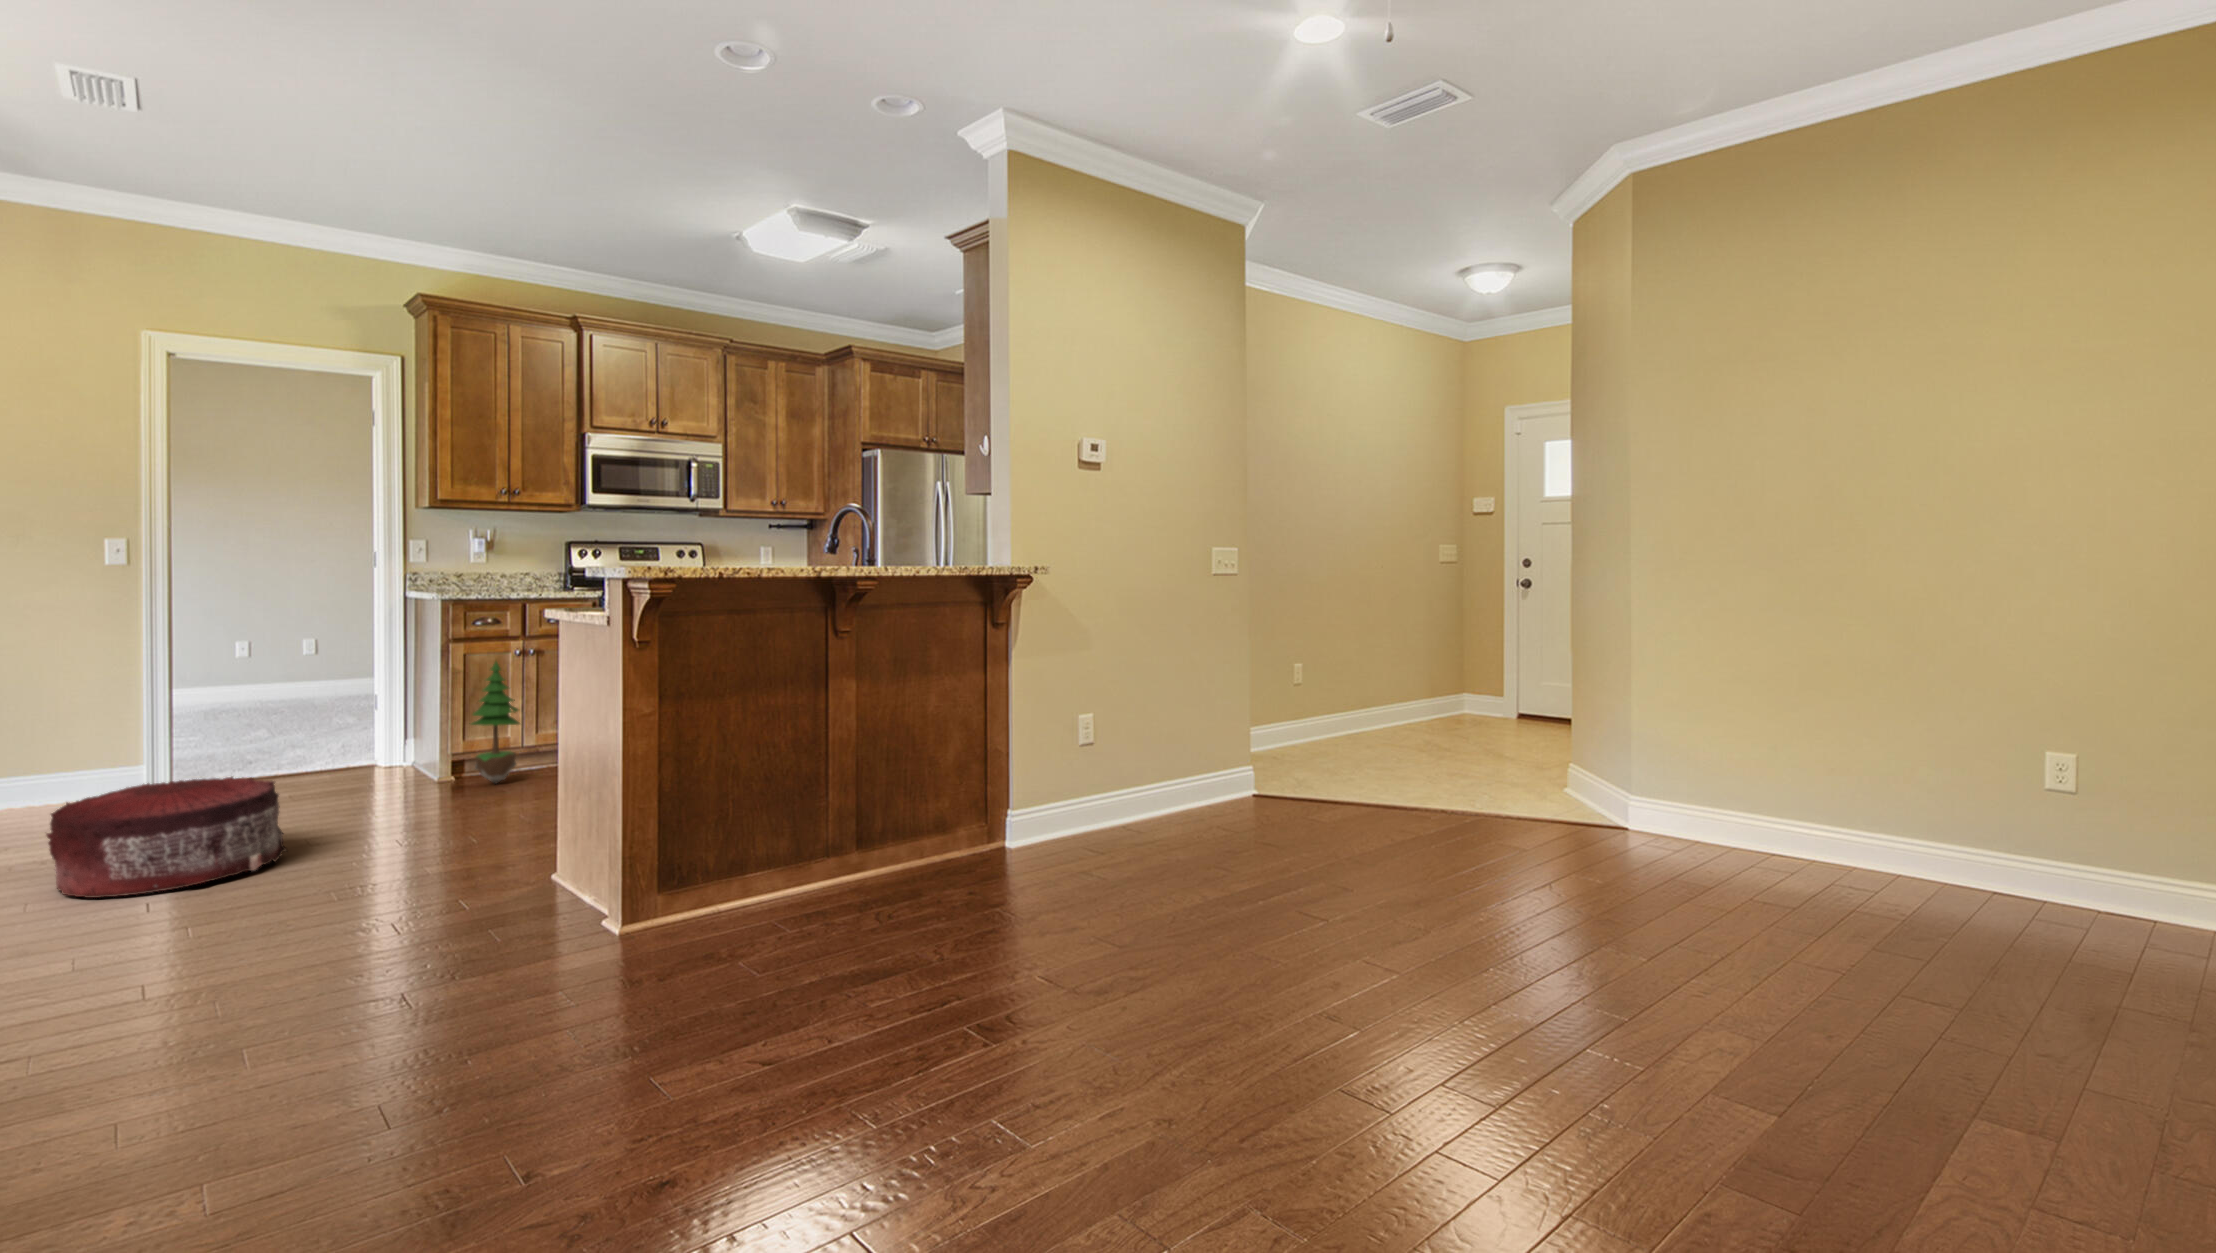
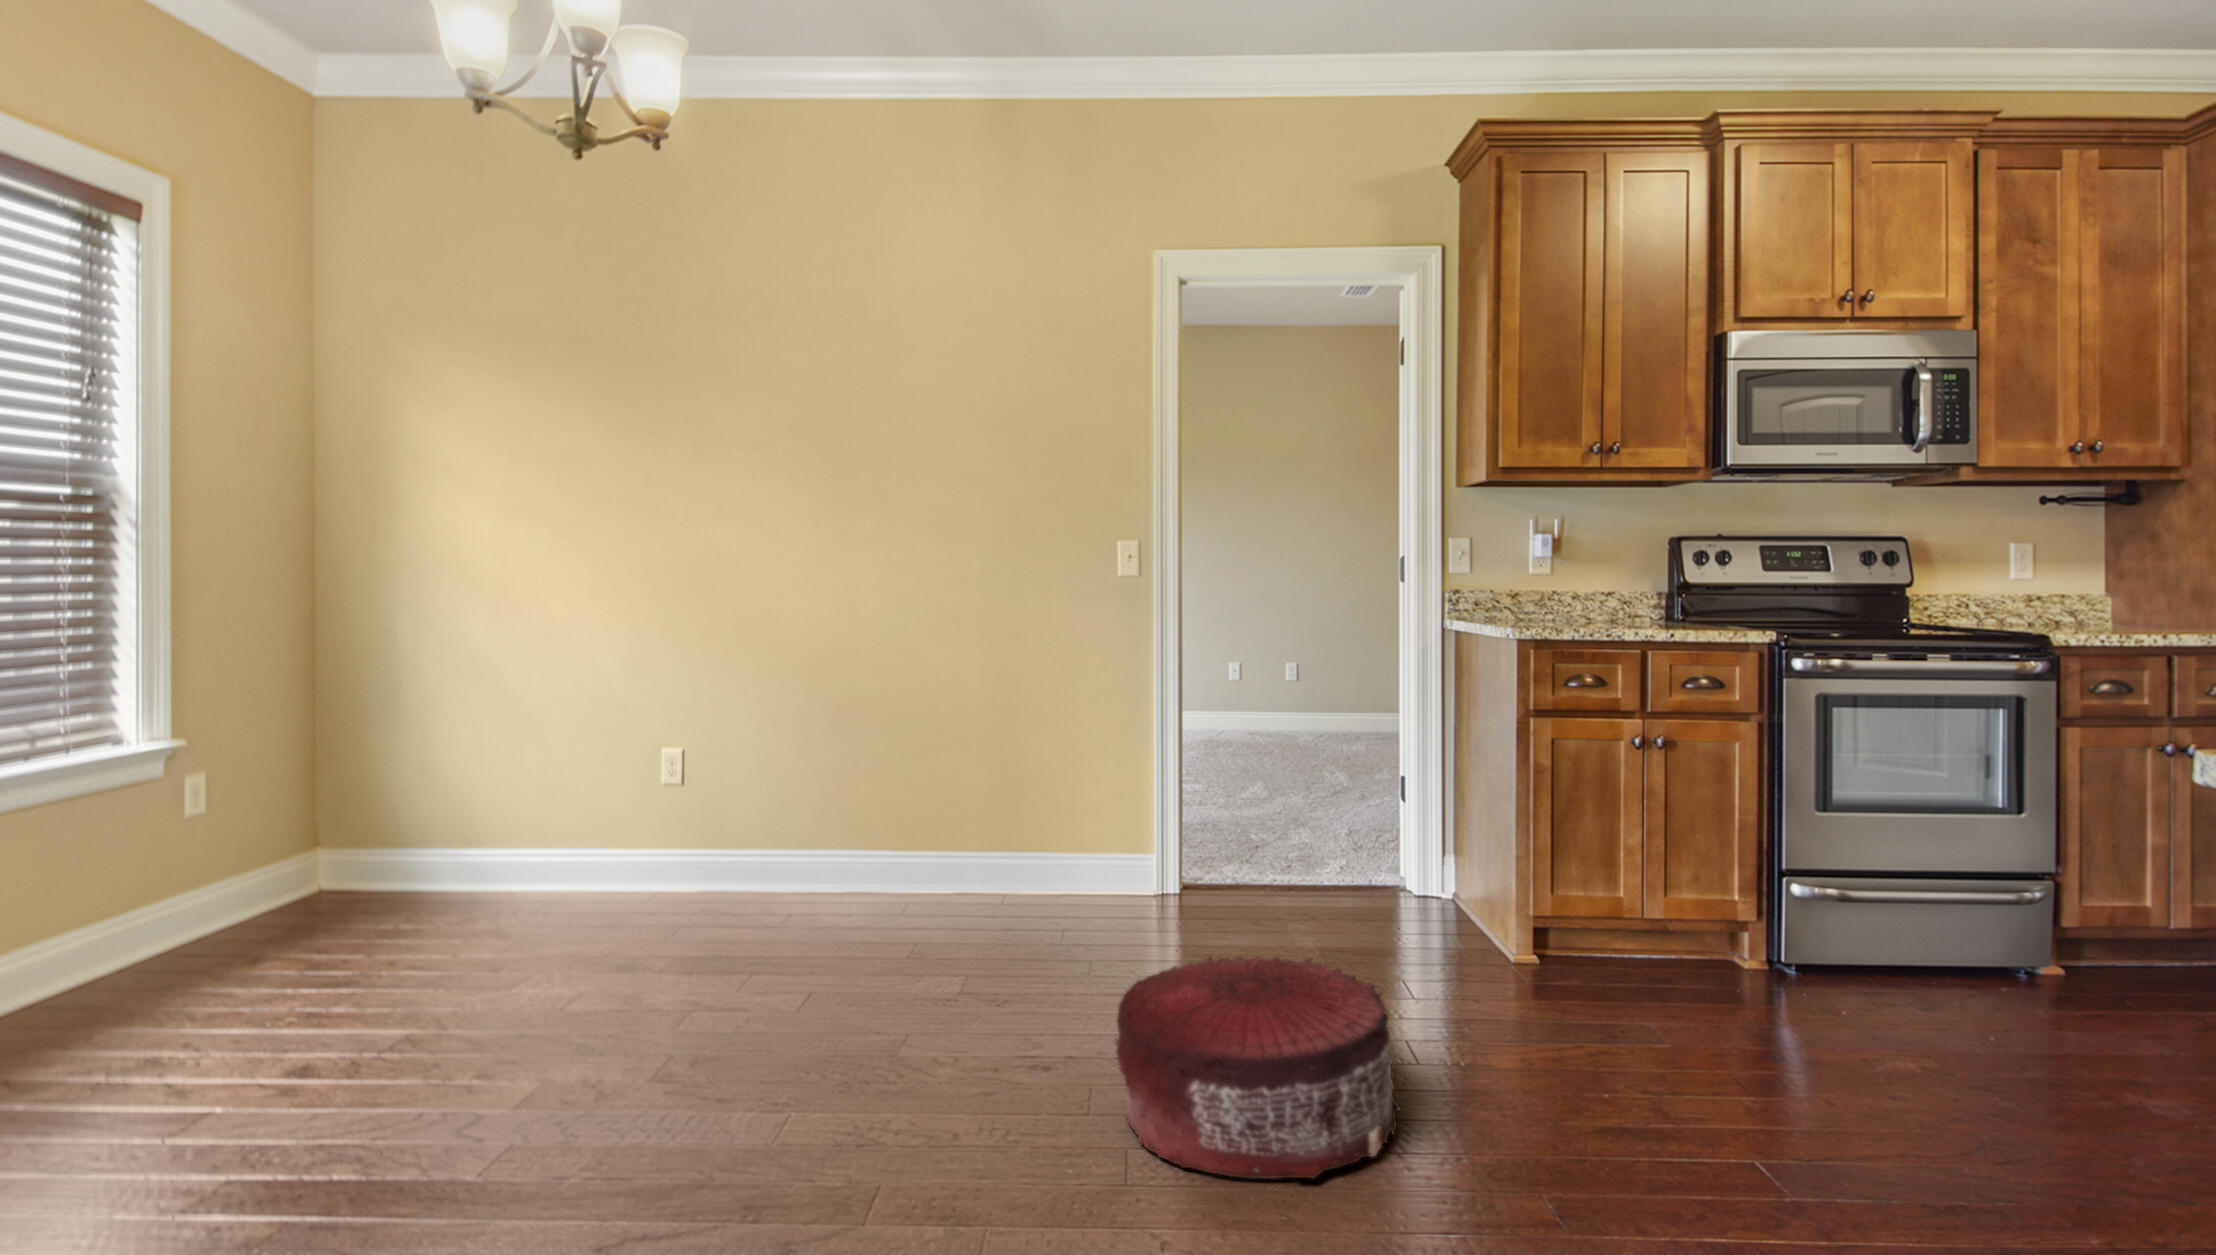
potted tree: present [471,661,520,783] -> none [1571,750,1655,962]

